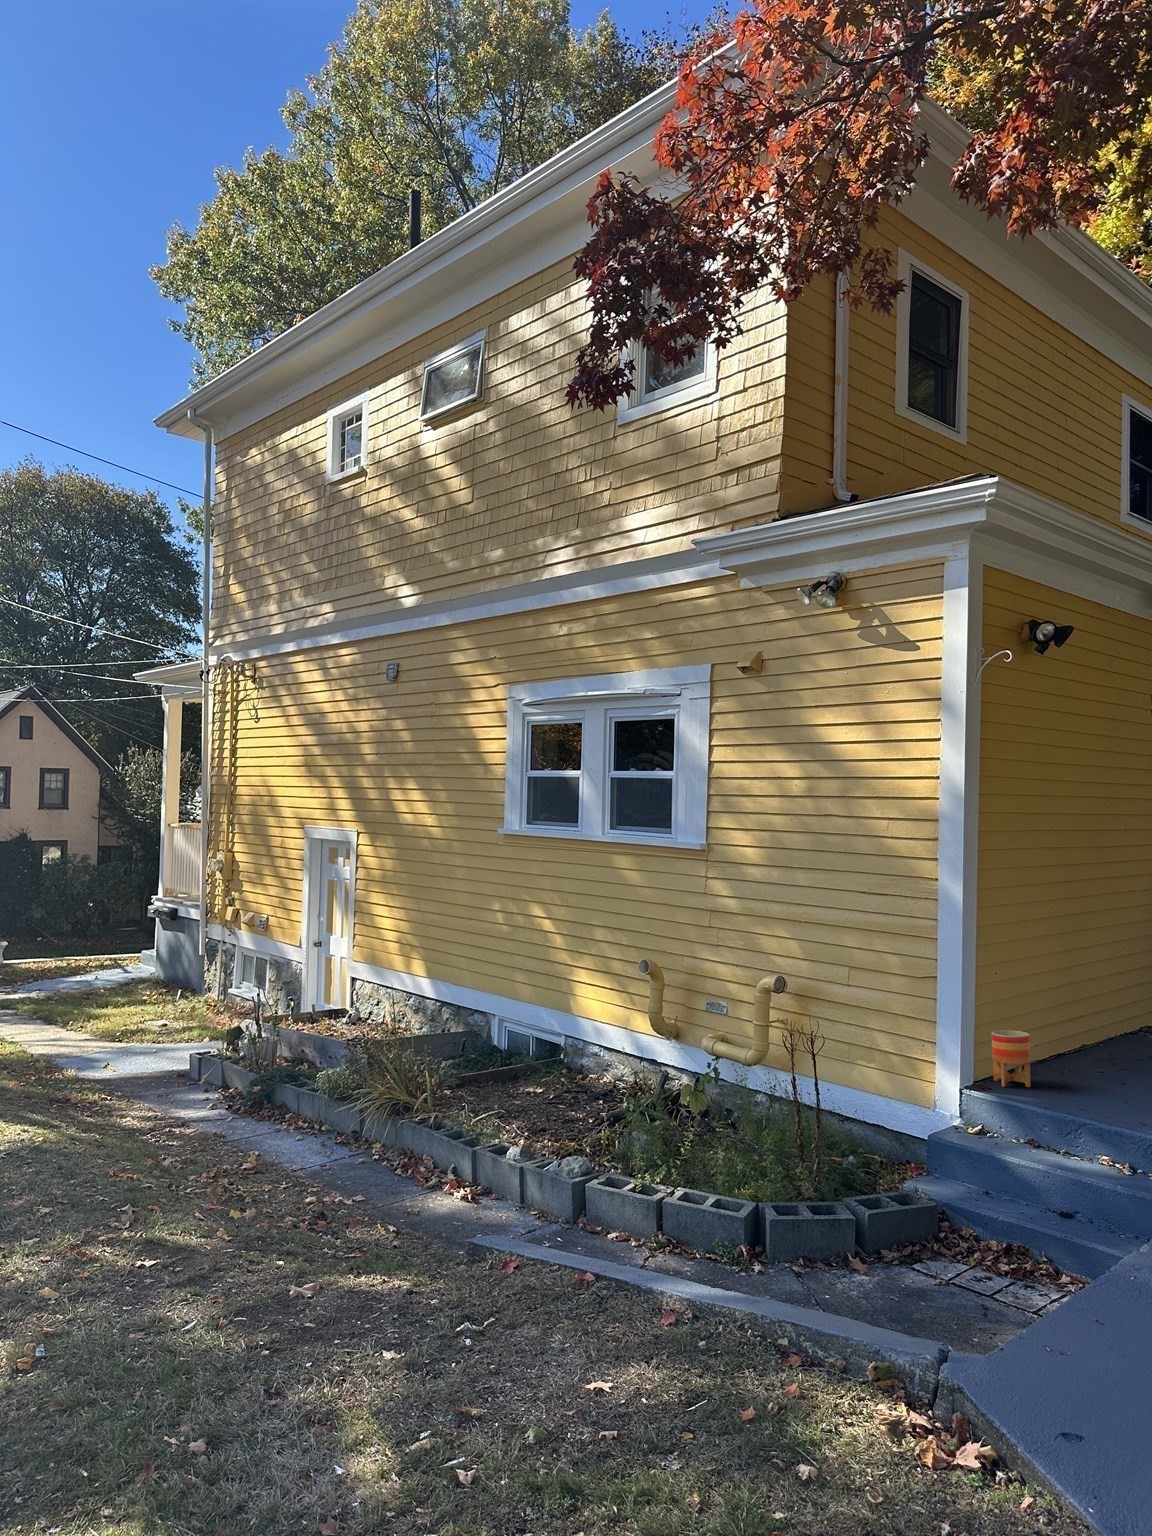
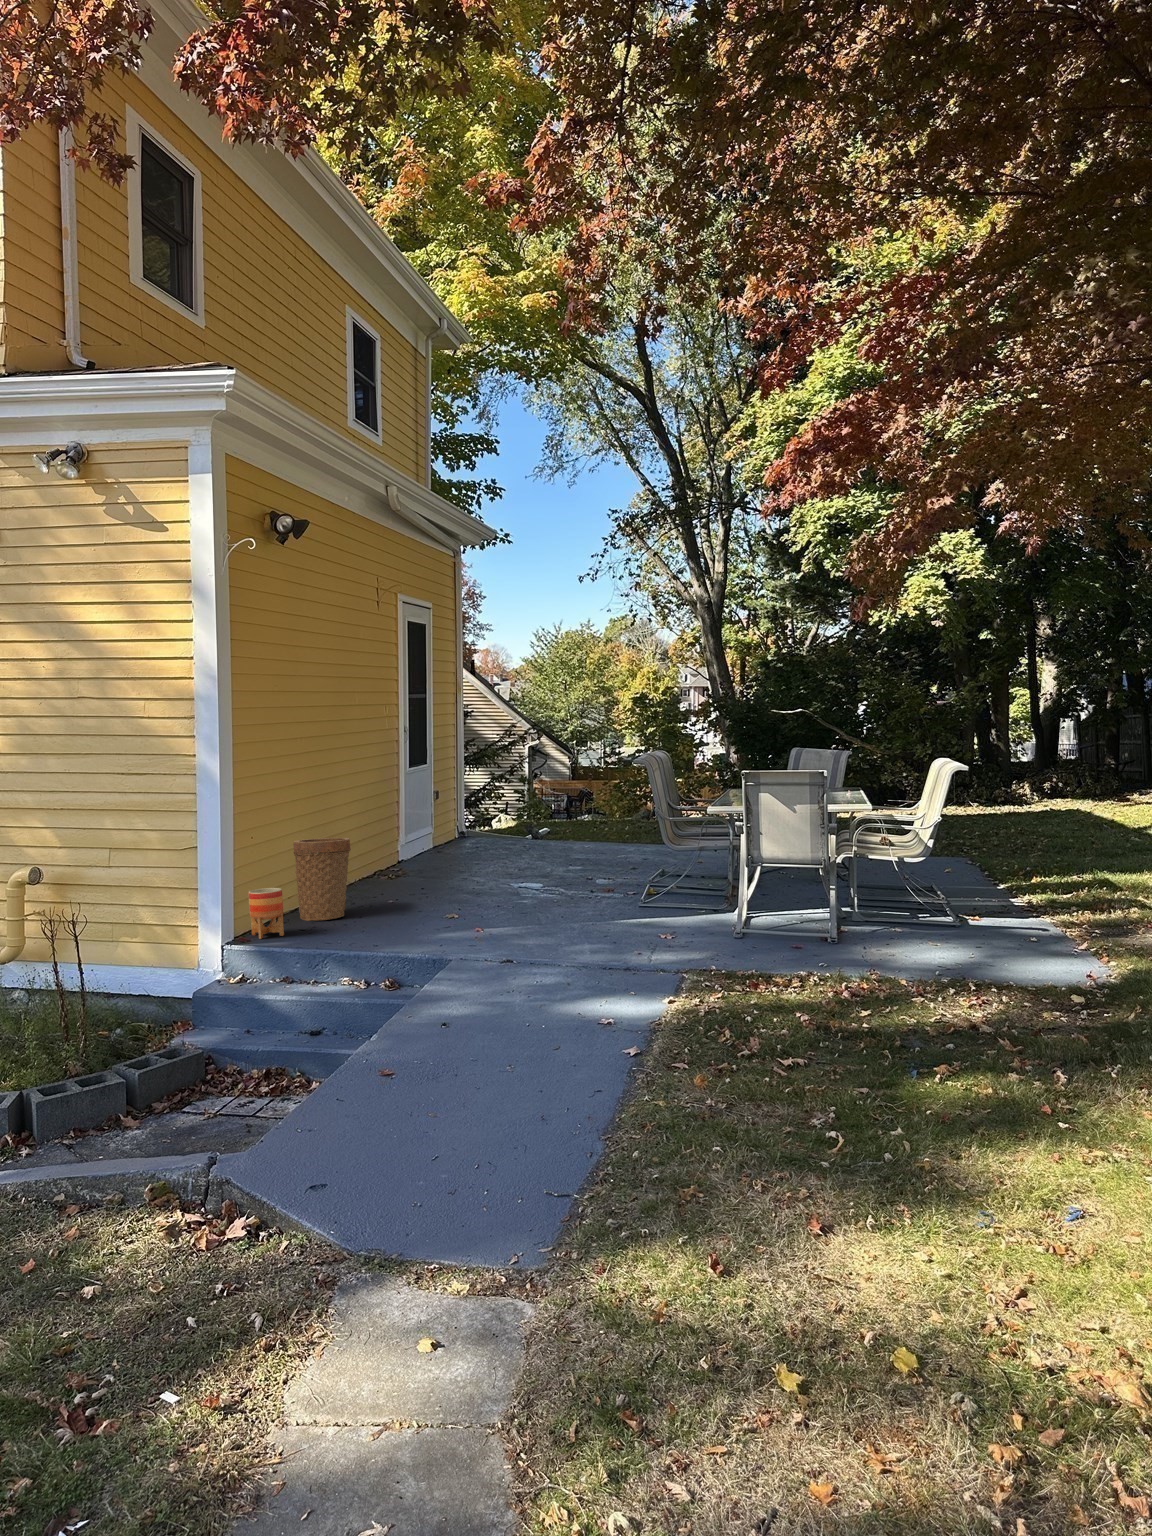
basket: none [1044,979,1113,1075] -> present [293,838,351,921]

